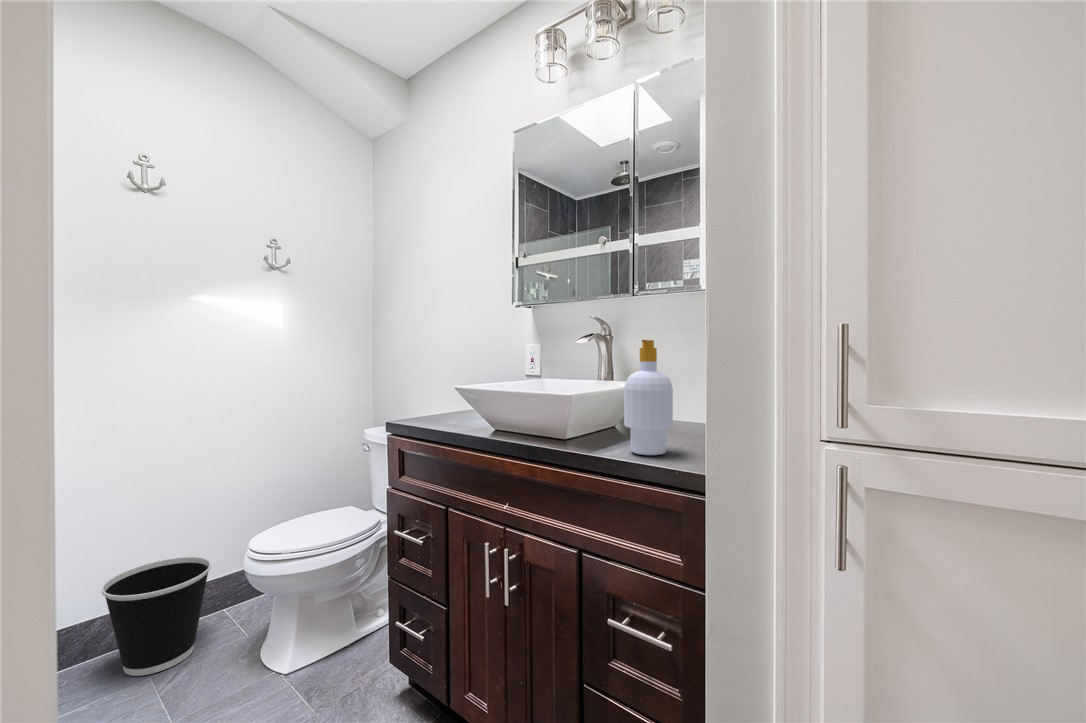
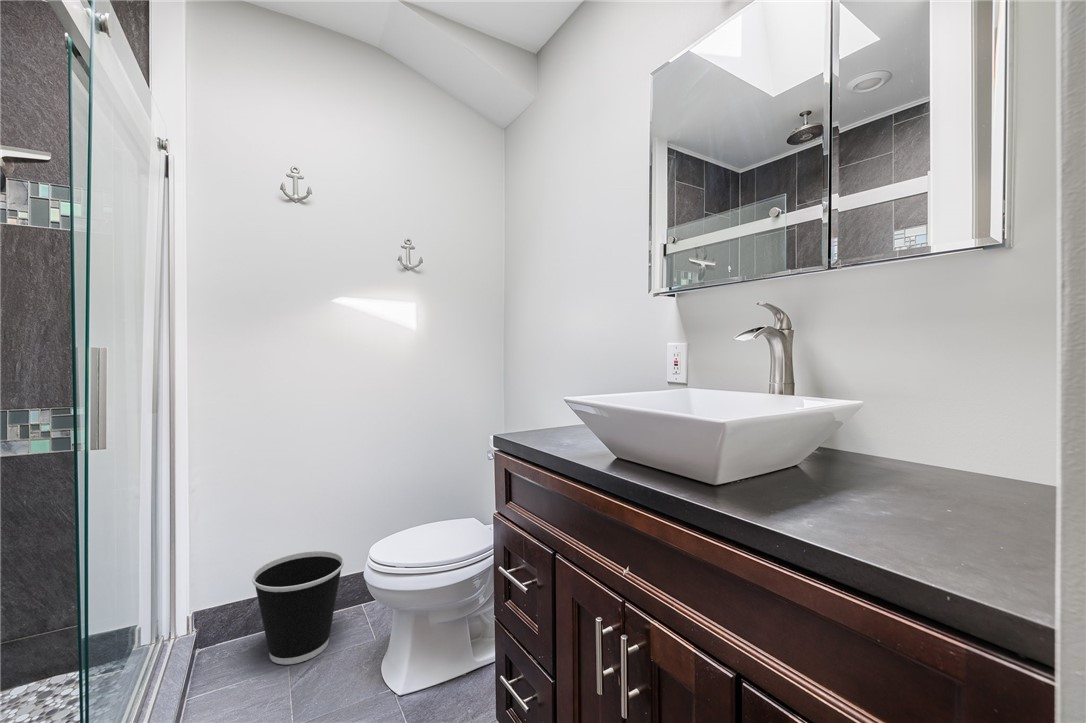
soap bottle: present [624,340,673,455] -> none [822,332,924,538]

